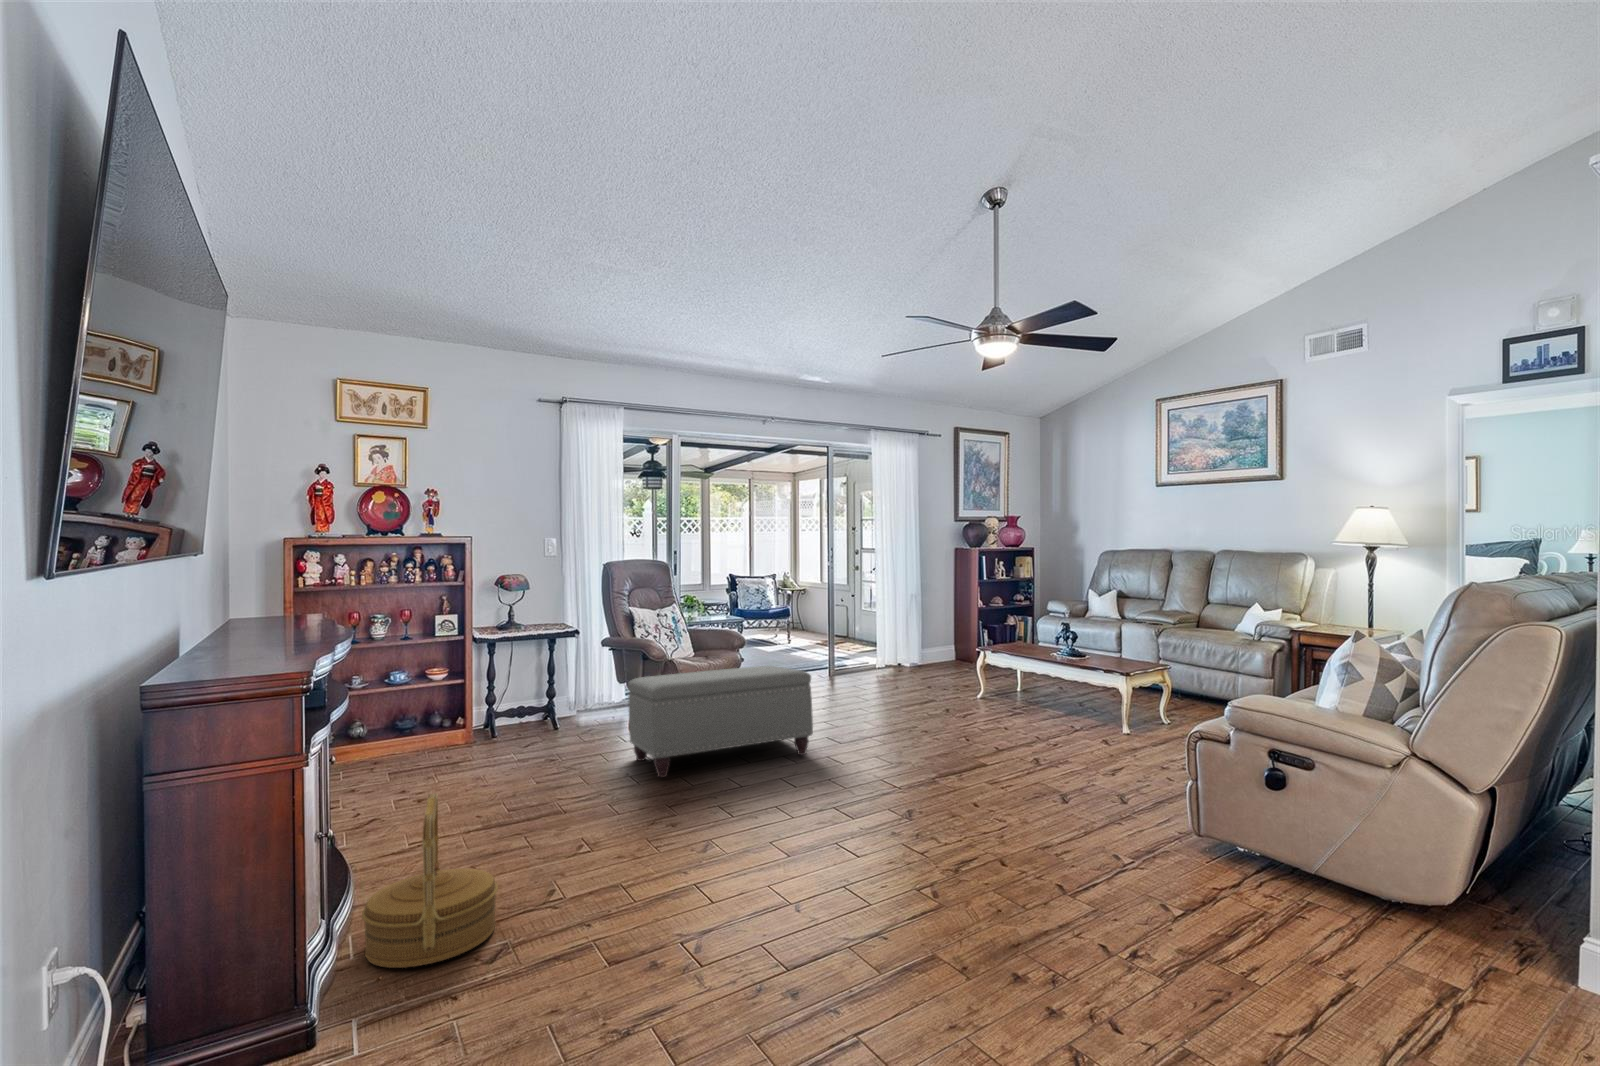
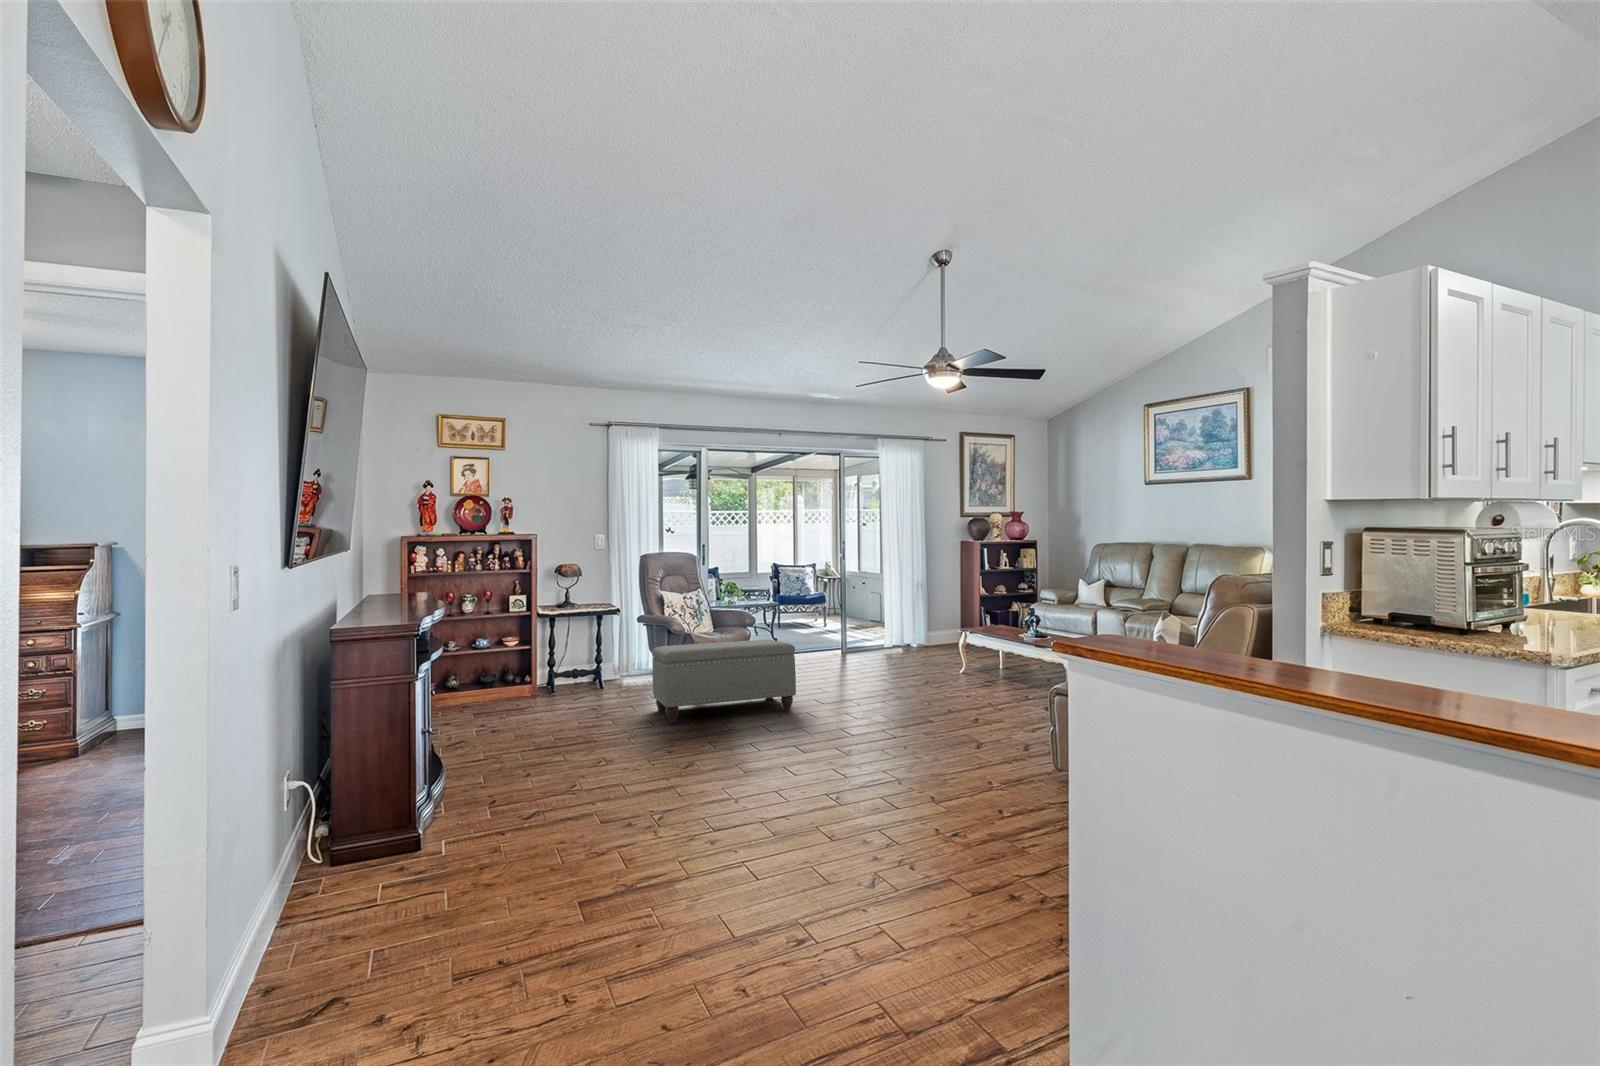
woven basket: present [362,793,498,968] -> none [444,715,532,821]

